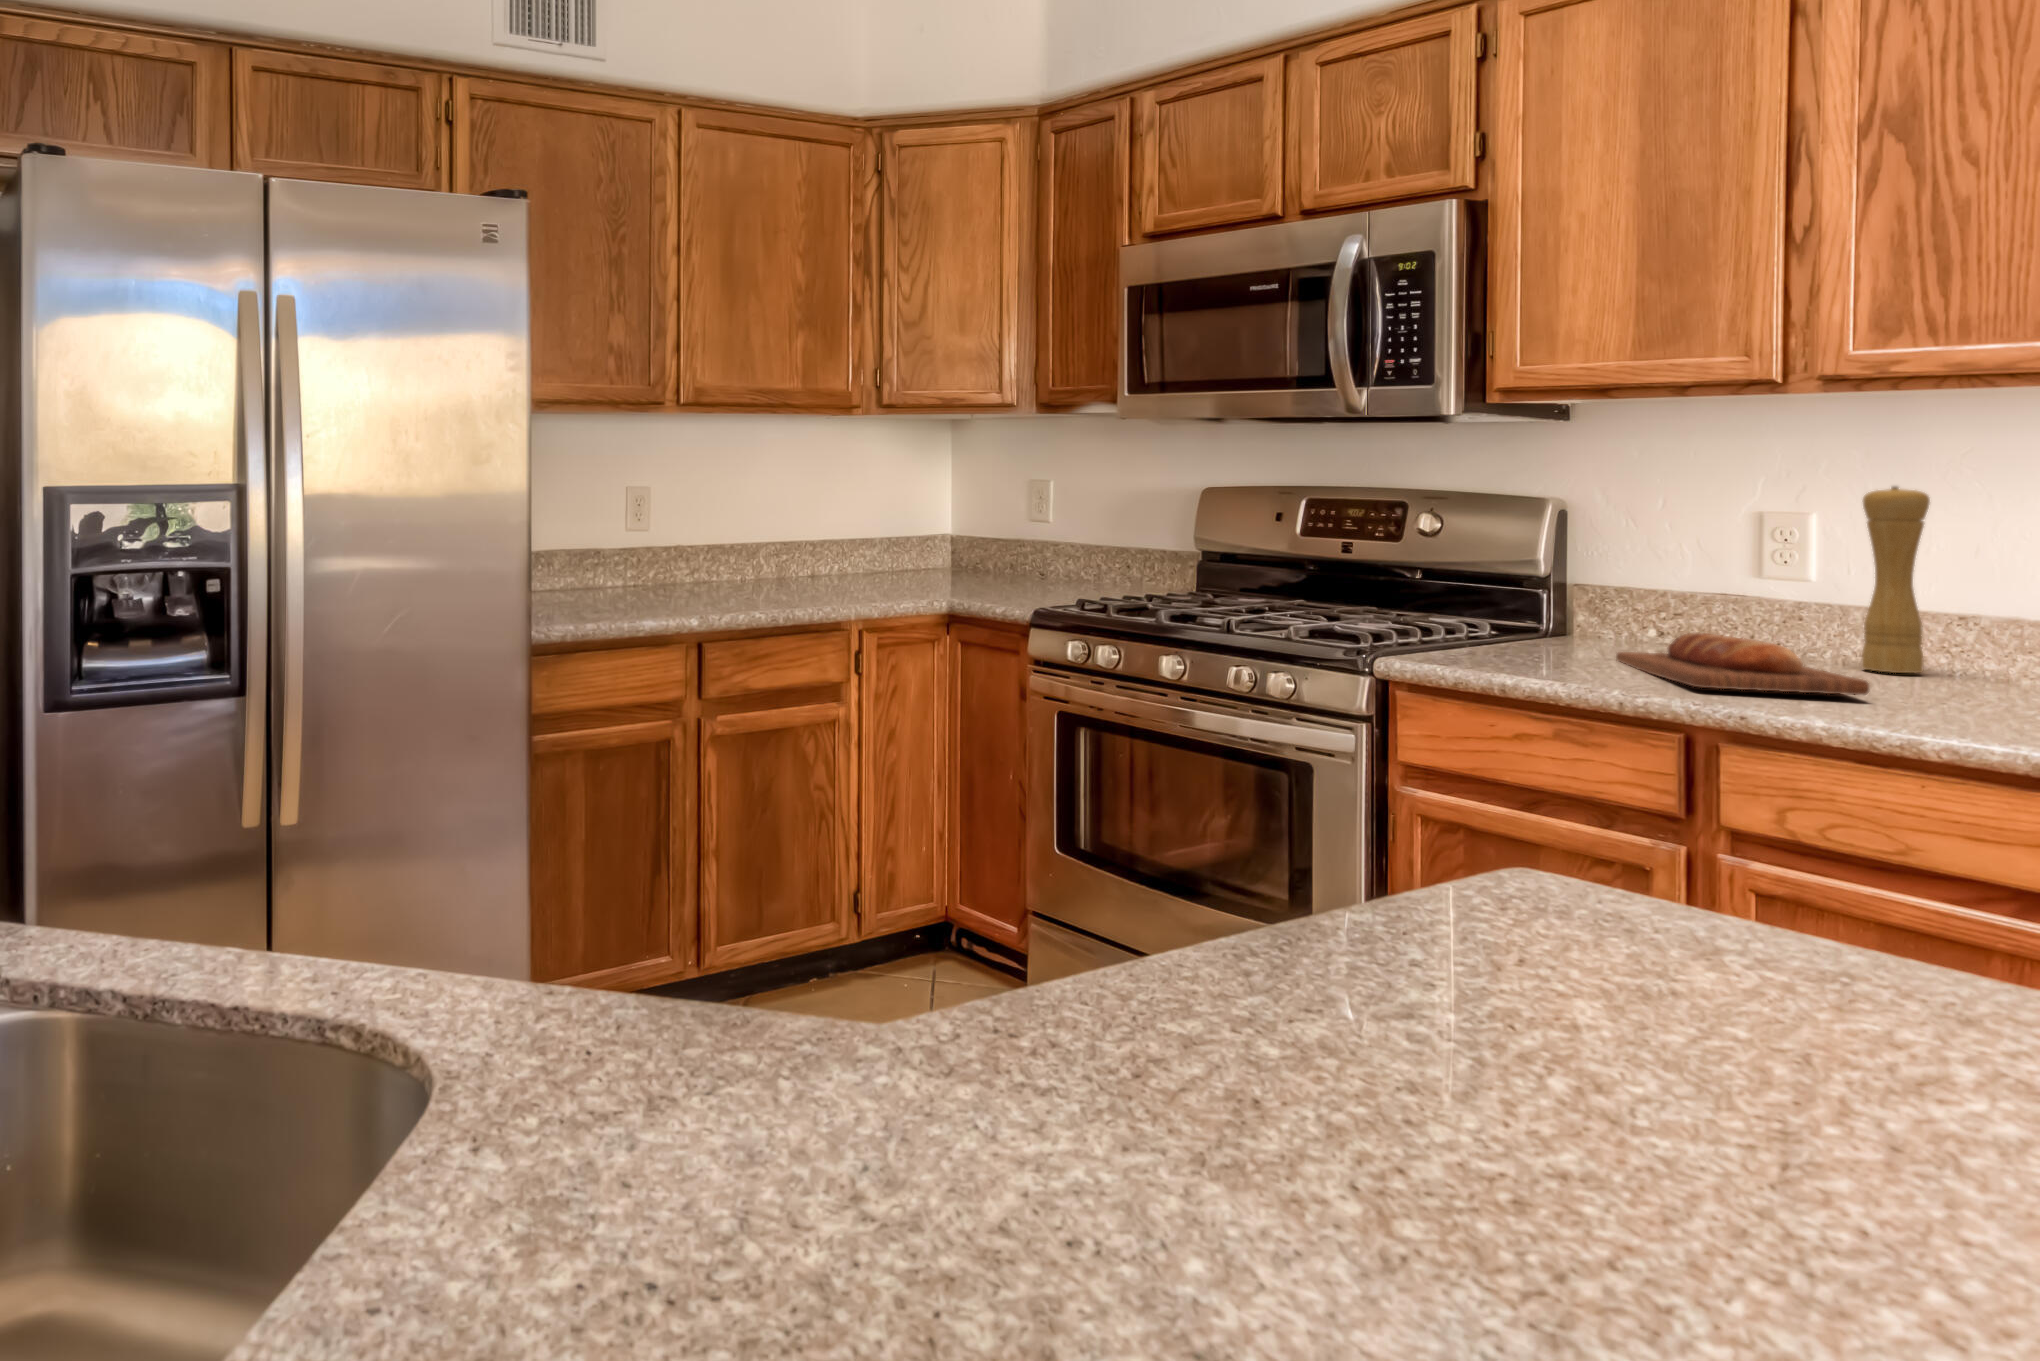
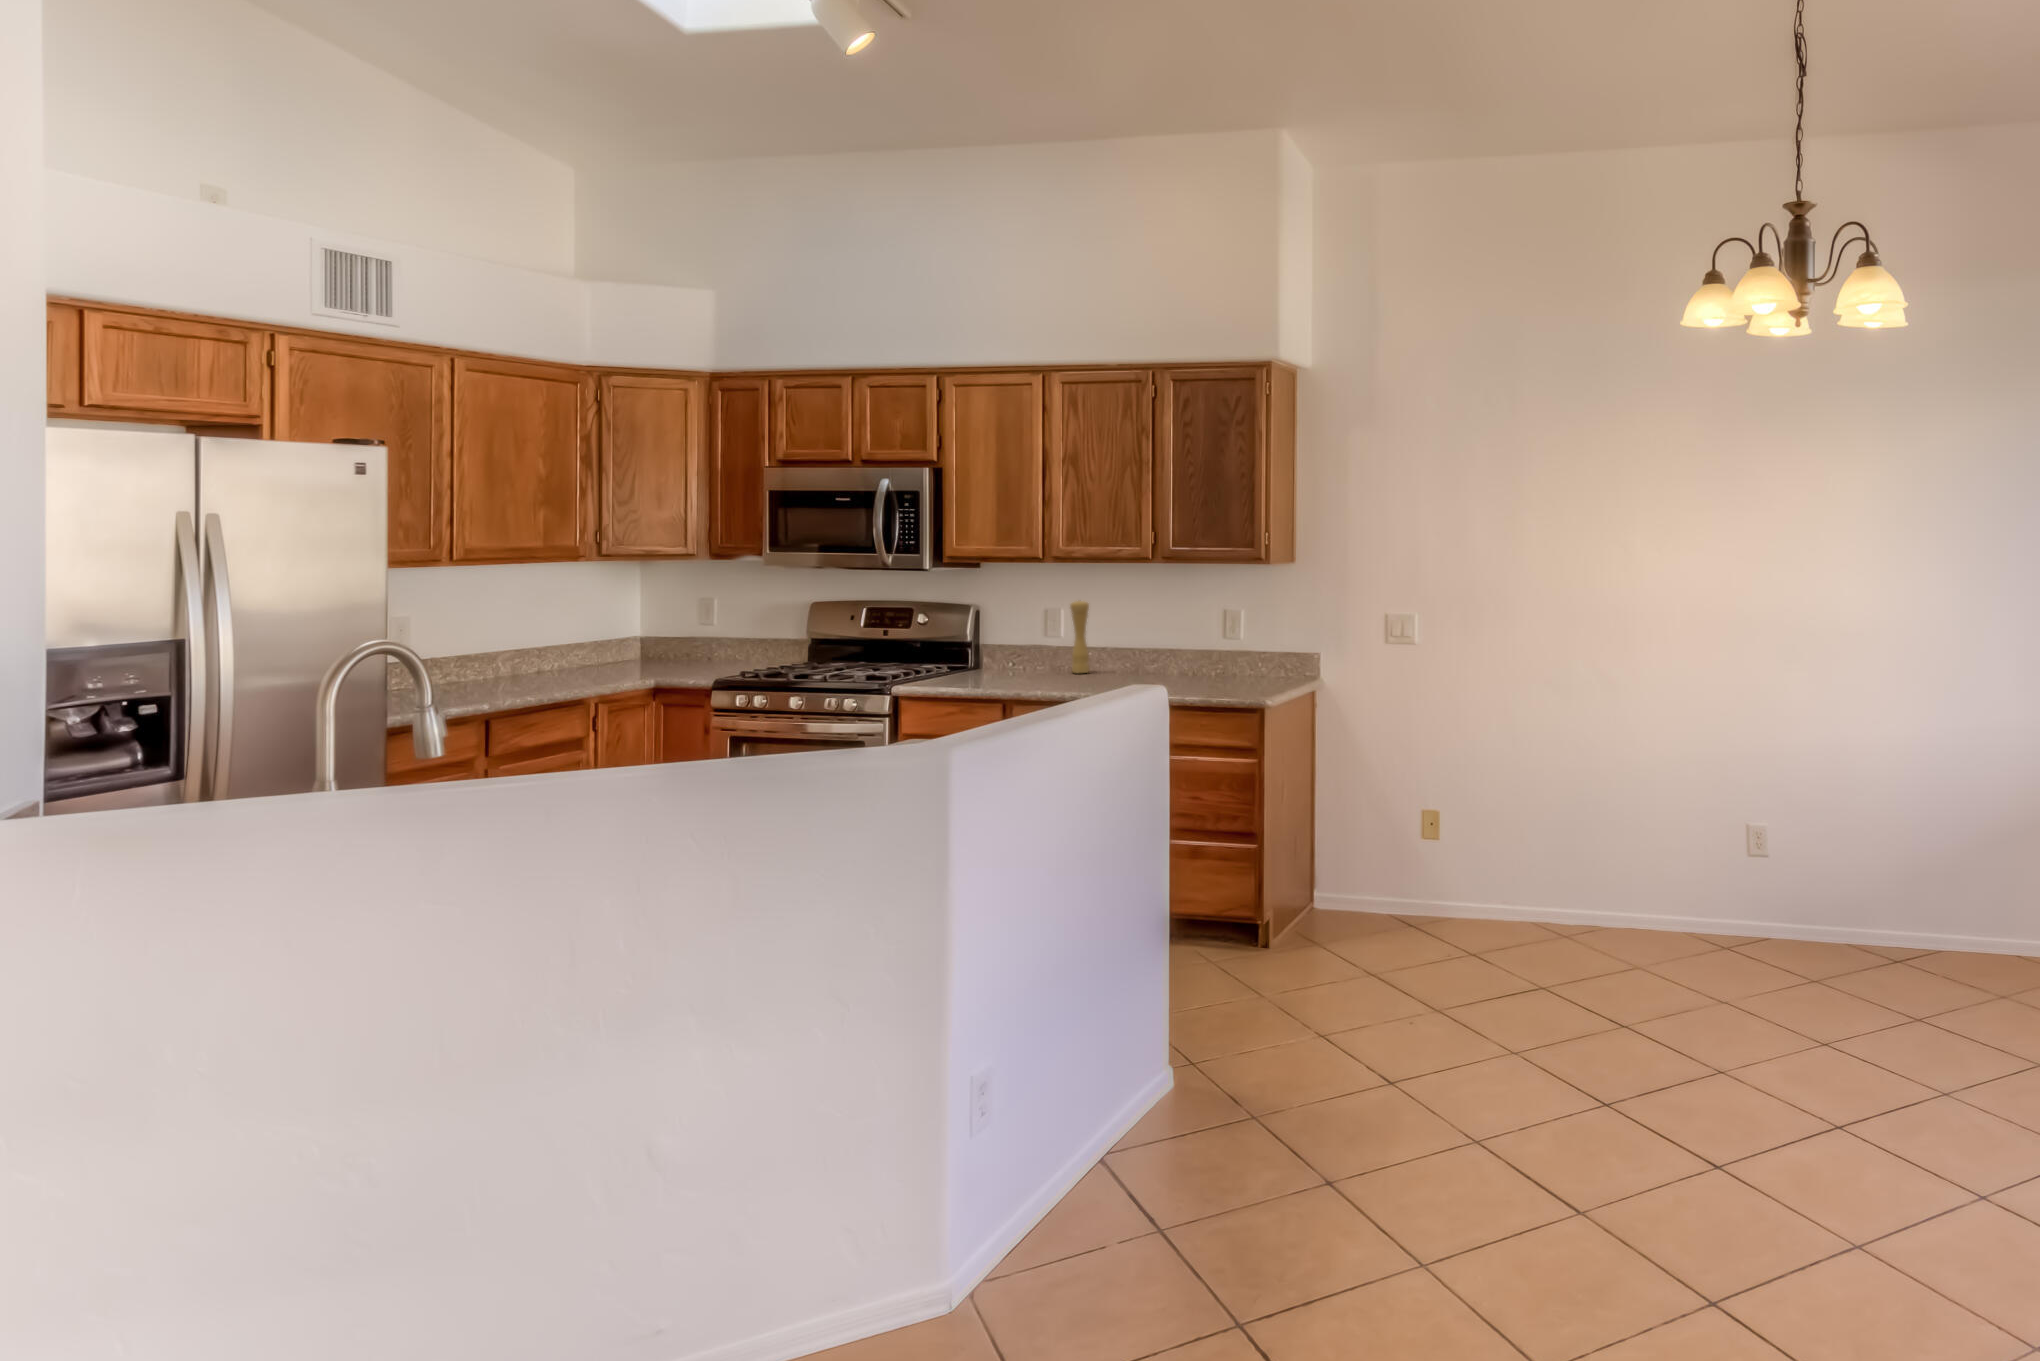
bread loaf: present [1616,633,1870,695] -> none [989,664,1059,685]

